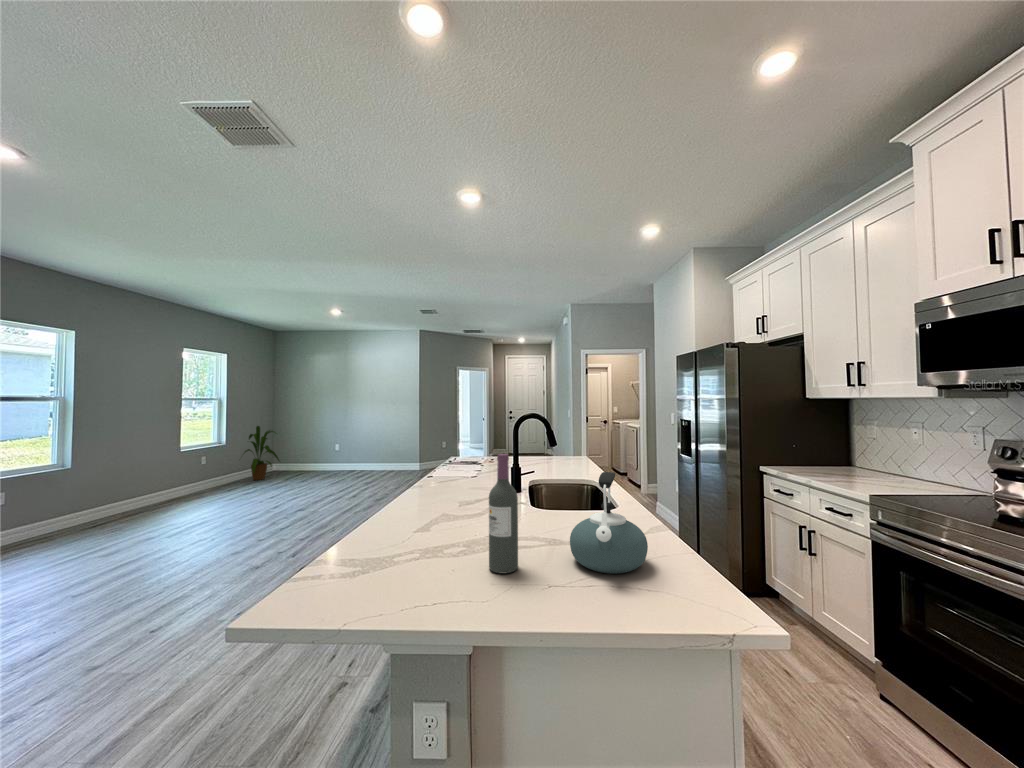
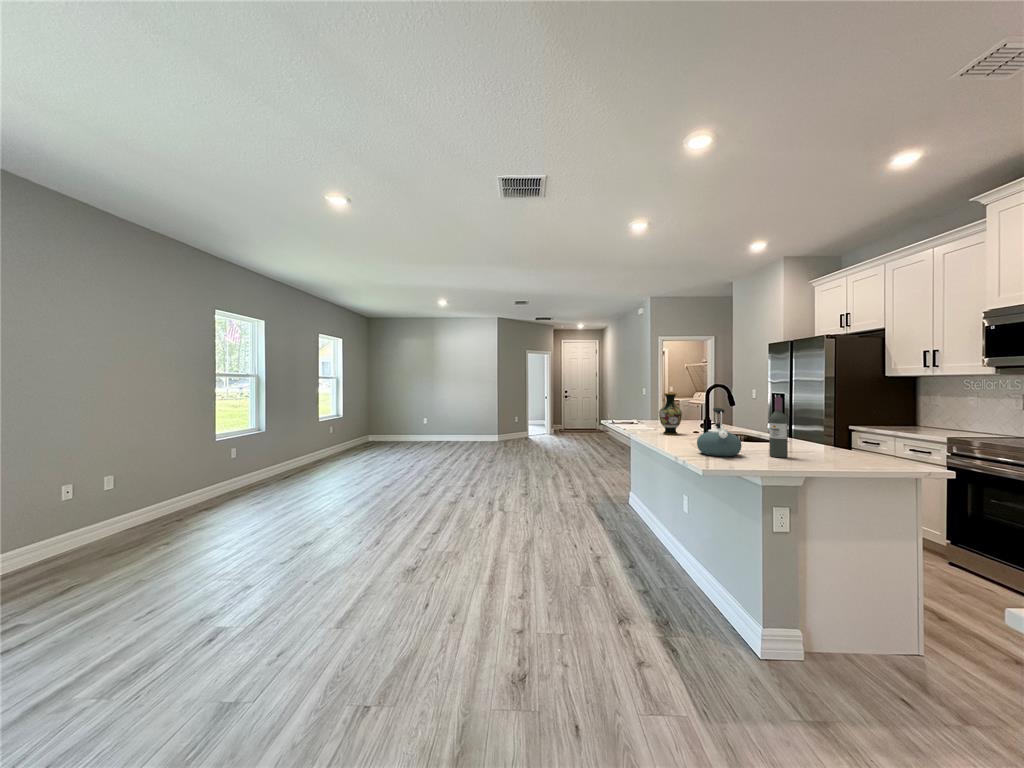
house plant: present [245,426,279,480] -> none [353,401,385,448]
vase: none [453,429,484,493] -> present [659,393,682,435]
kettle: present [570,472,648,574] -> present [697,408,742,456]

